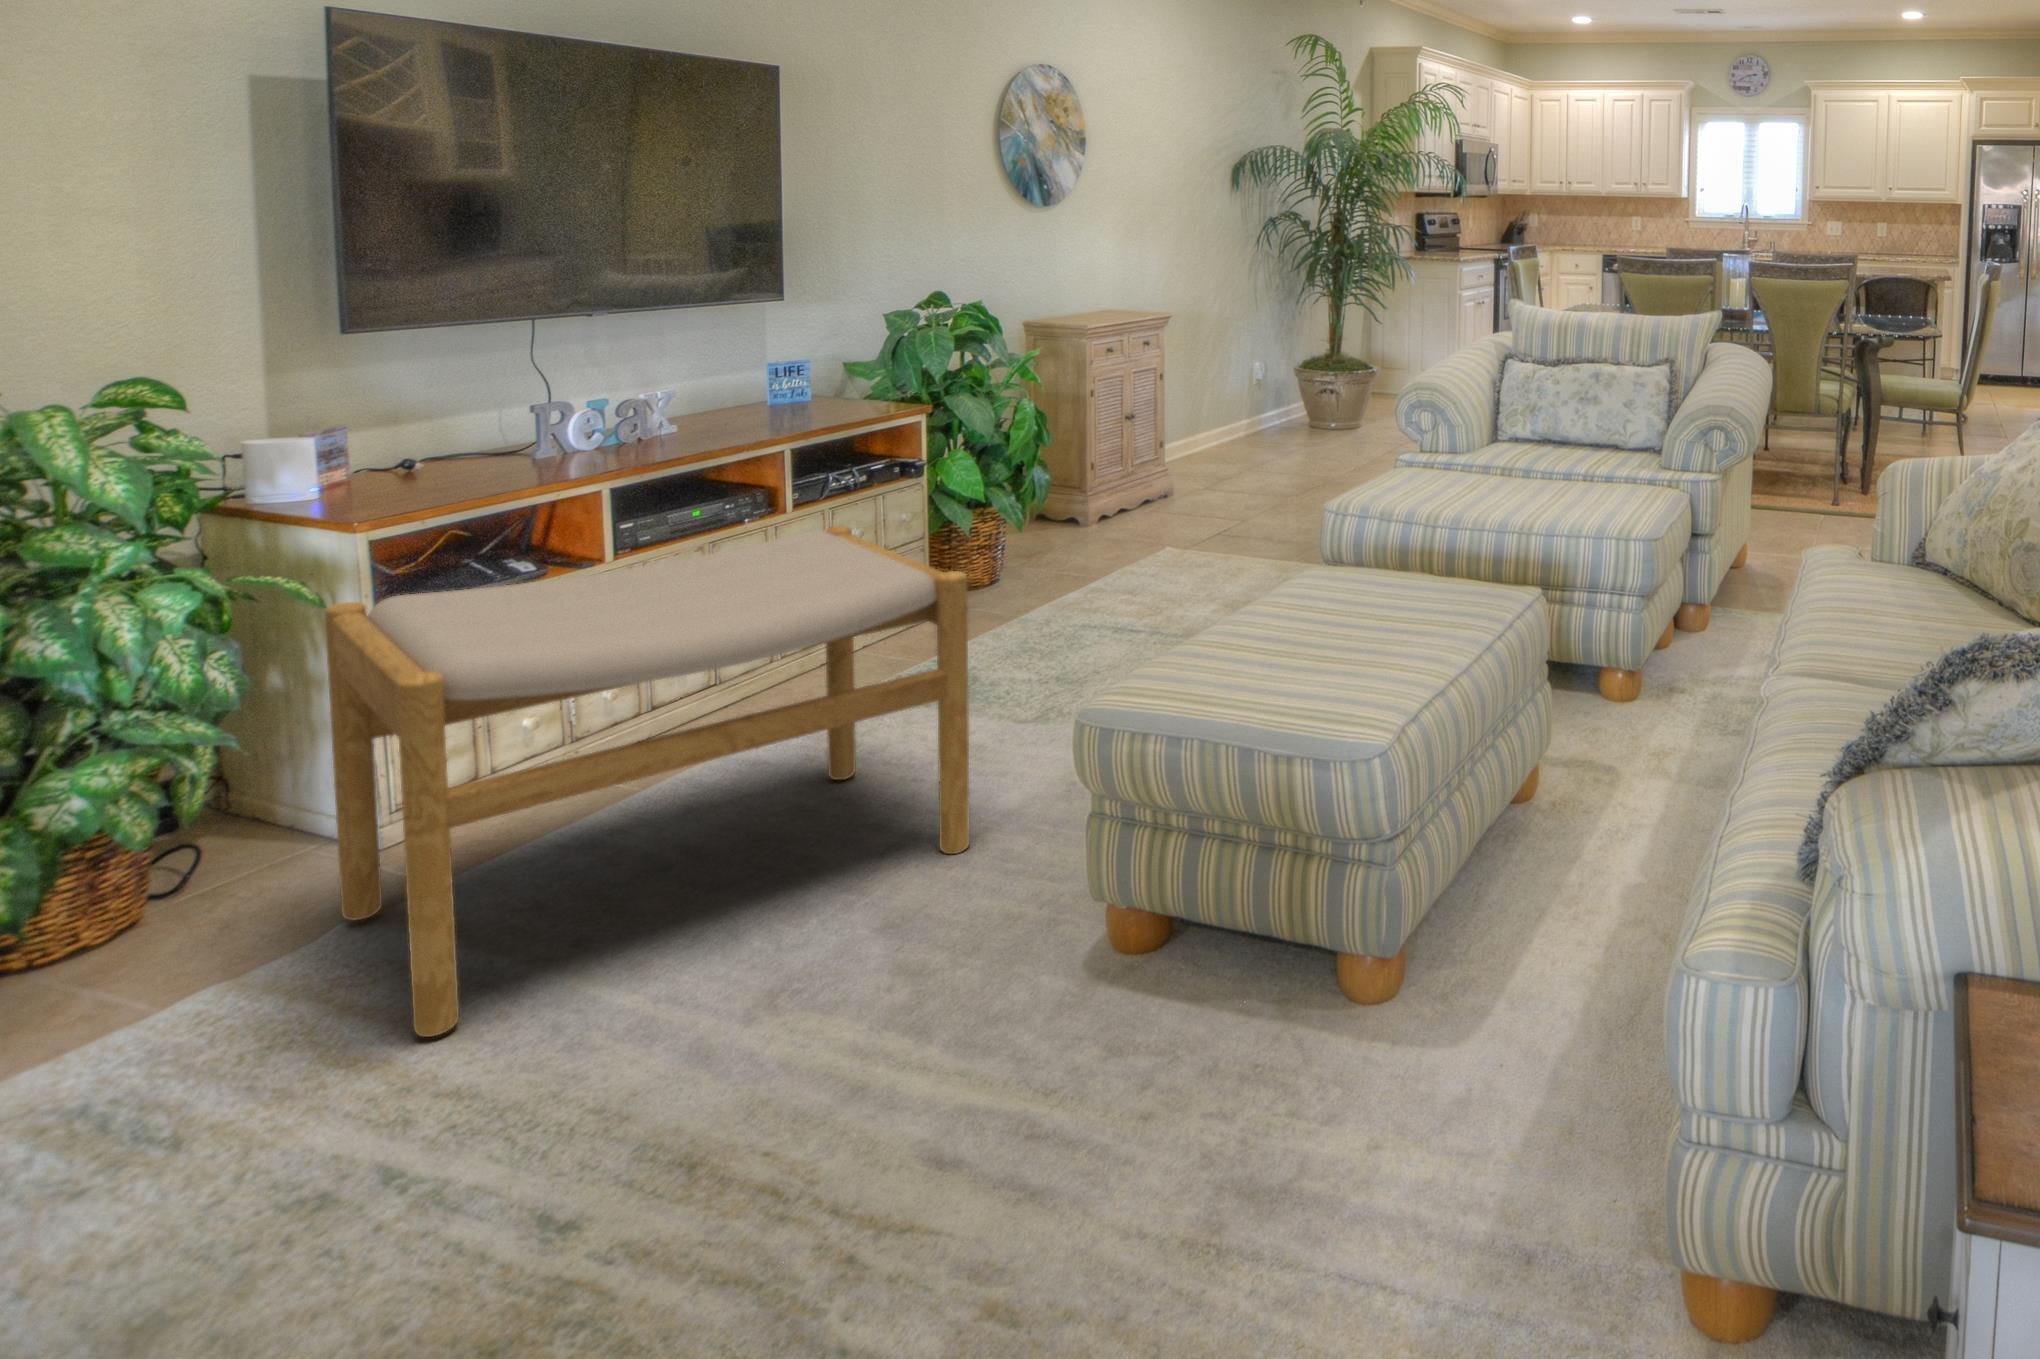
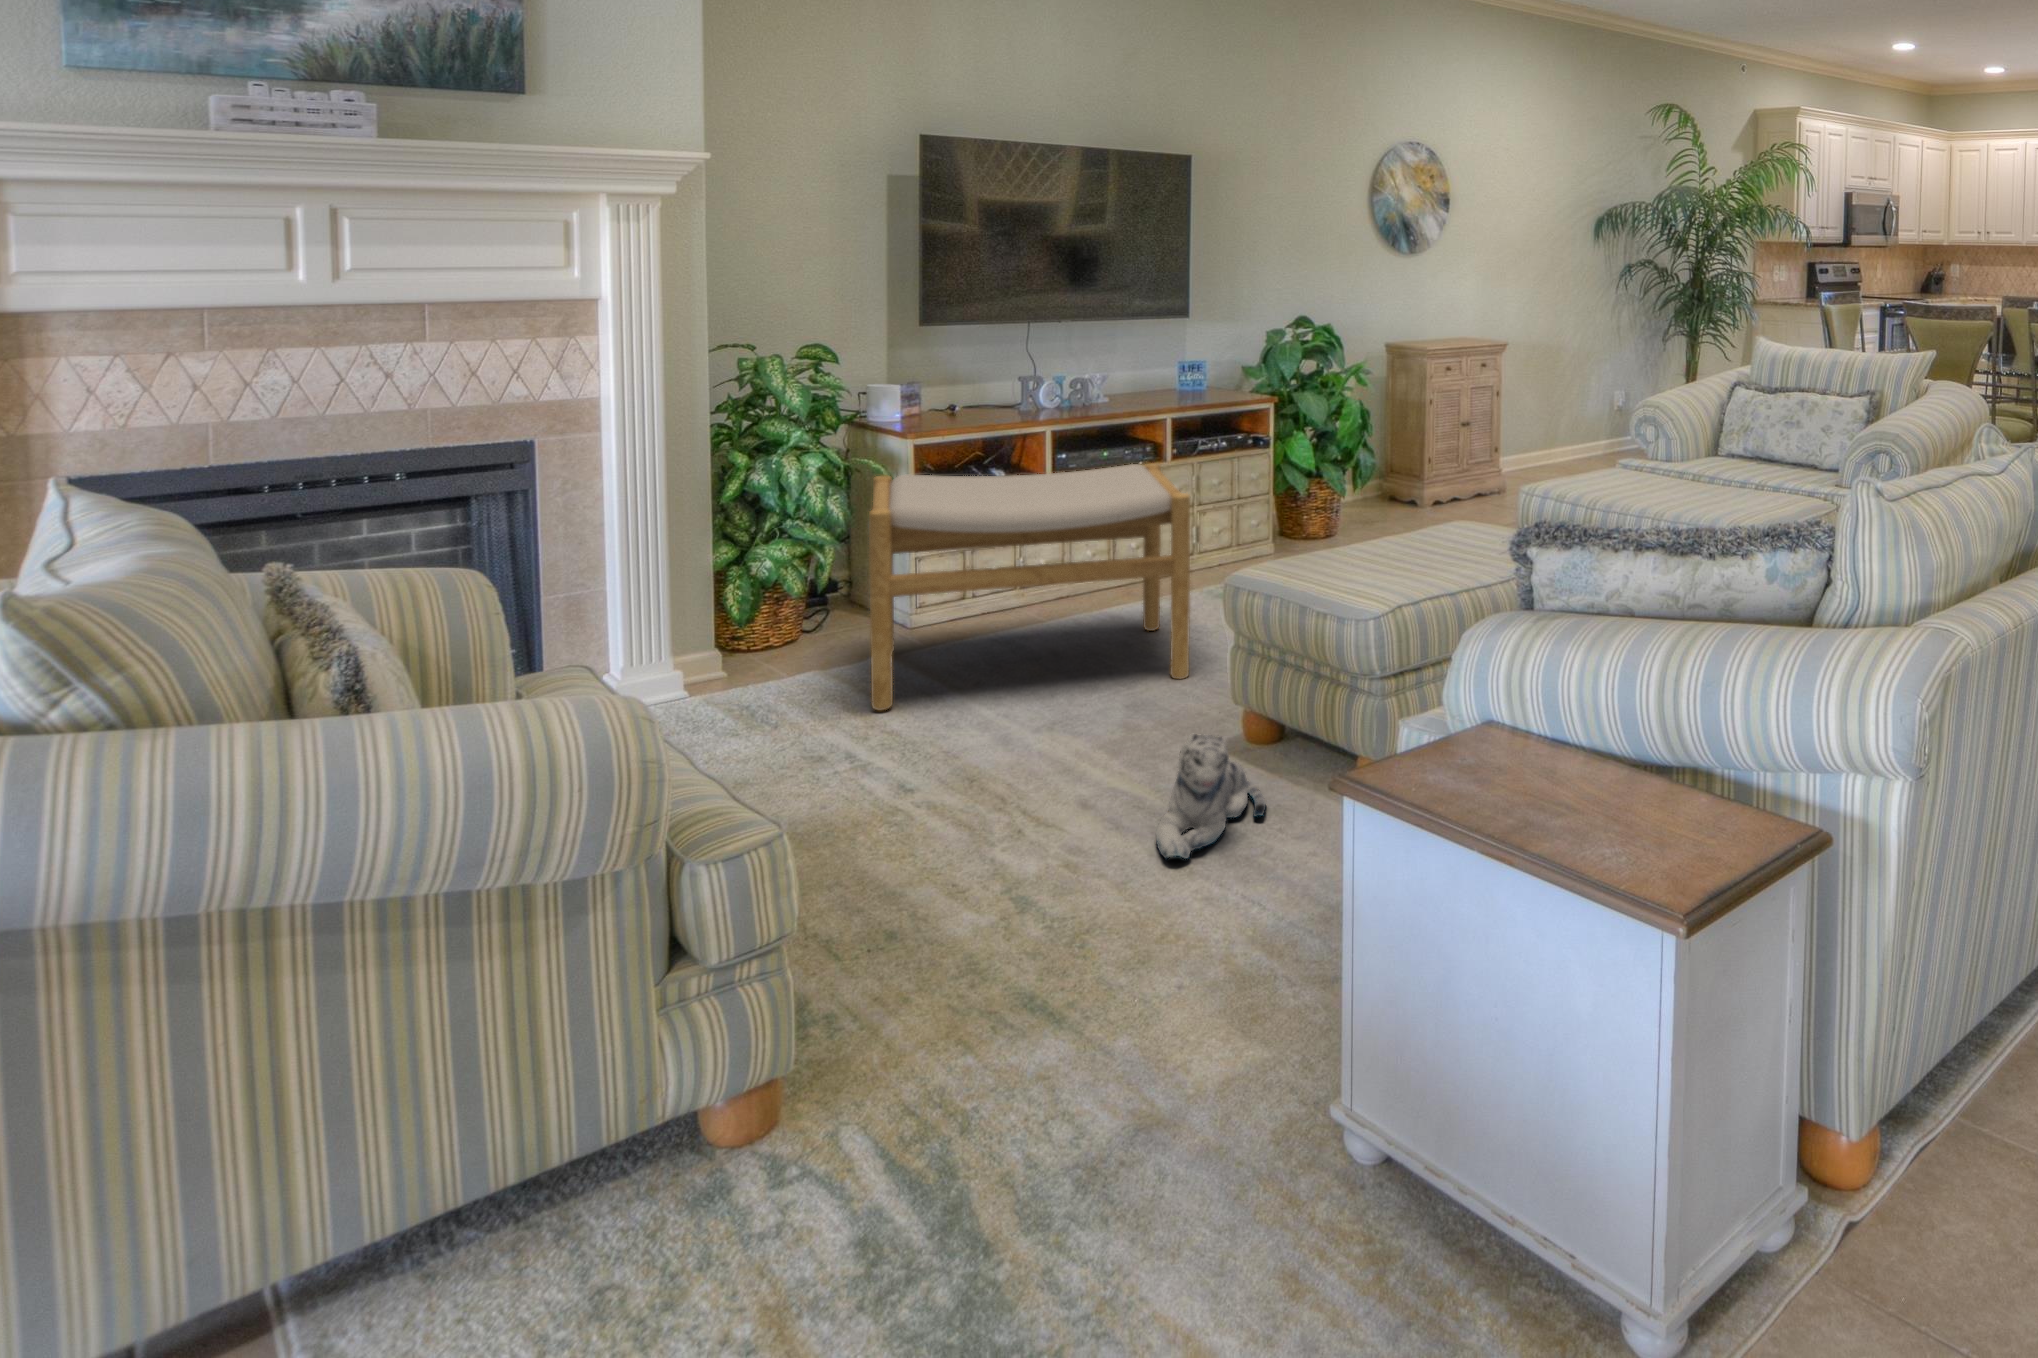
plush toy: none [1145,962,1298,1190] -> present [1156,734,1266,859]

